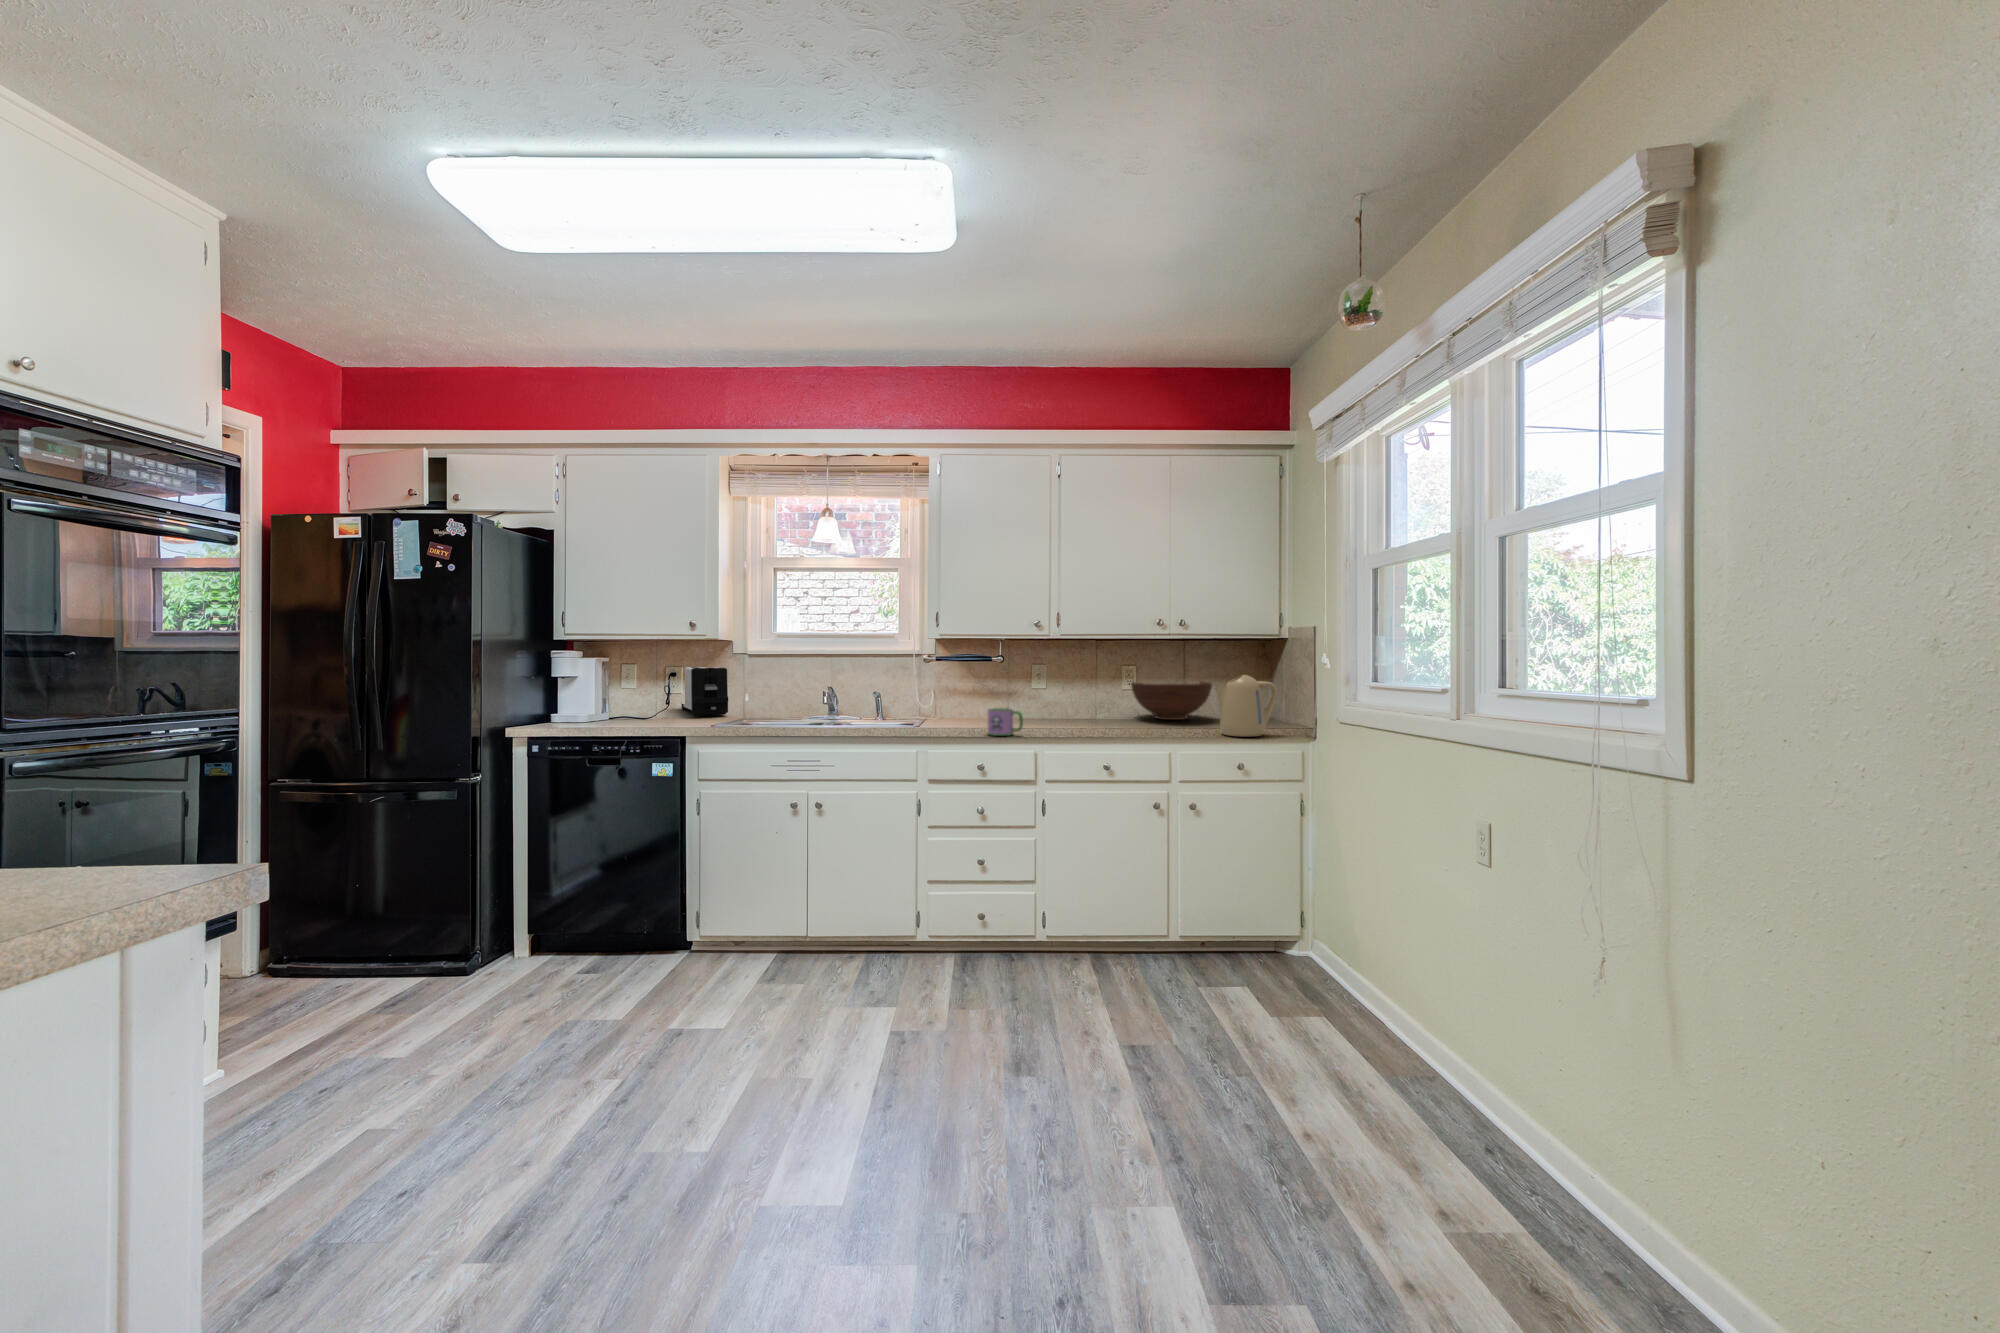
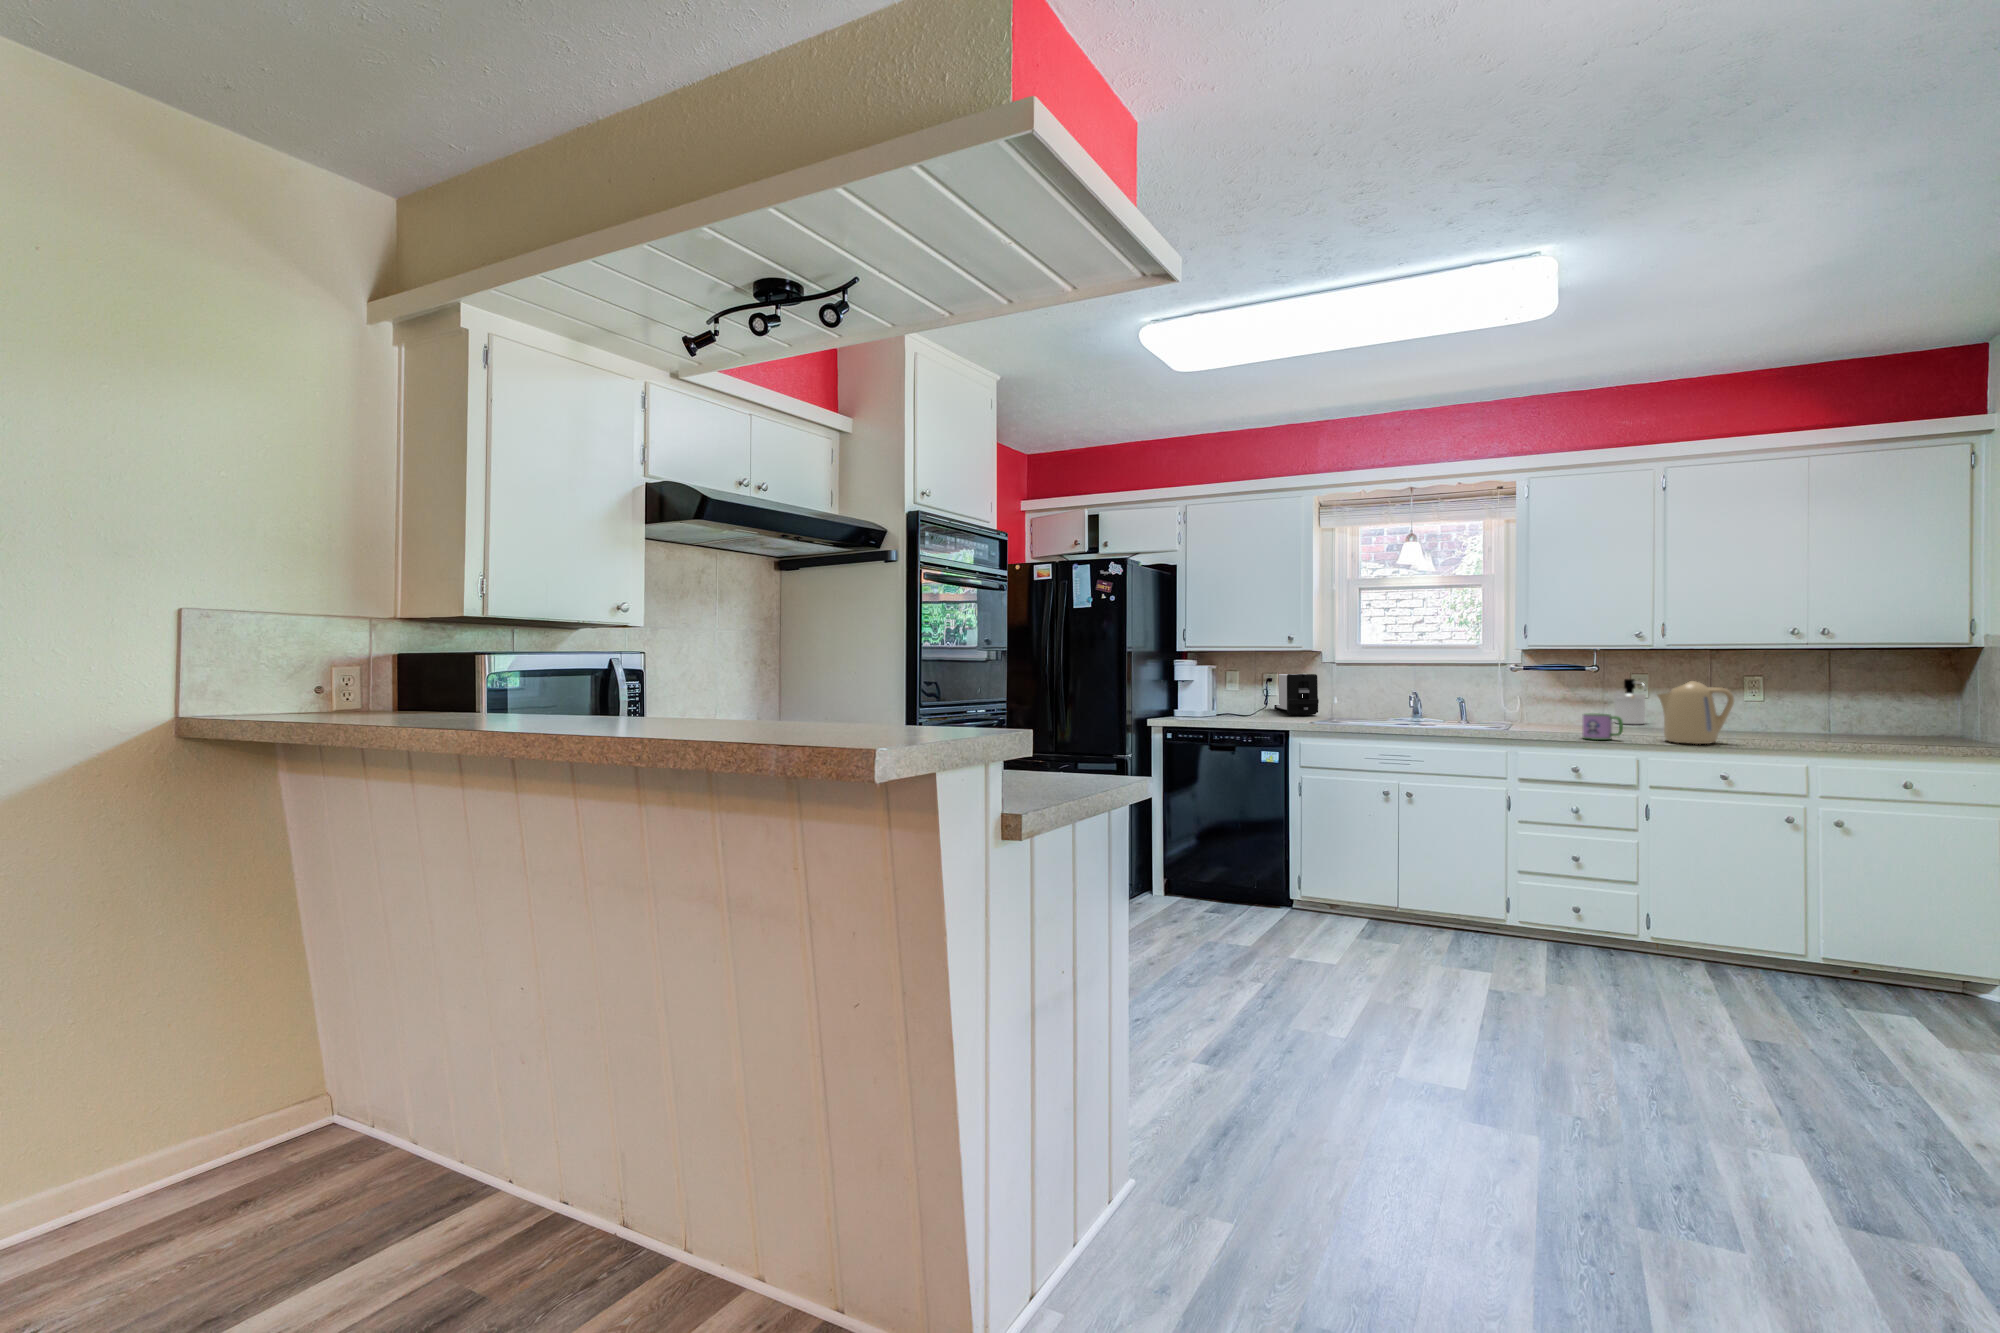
soap dispenser: none [1019,671,1046,717] -> present [1613,679,1646,724]
kettle: present [1214,675,1278,737] -> present [1657,681,1734,744]
fruit bowl: present [1131,682,1212,720] -> none [1754,690,1865,732]

